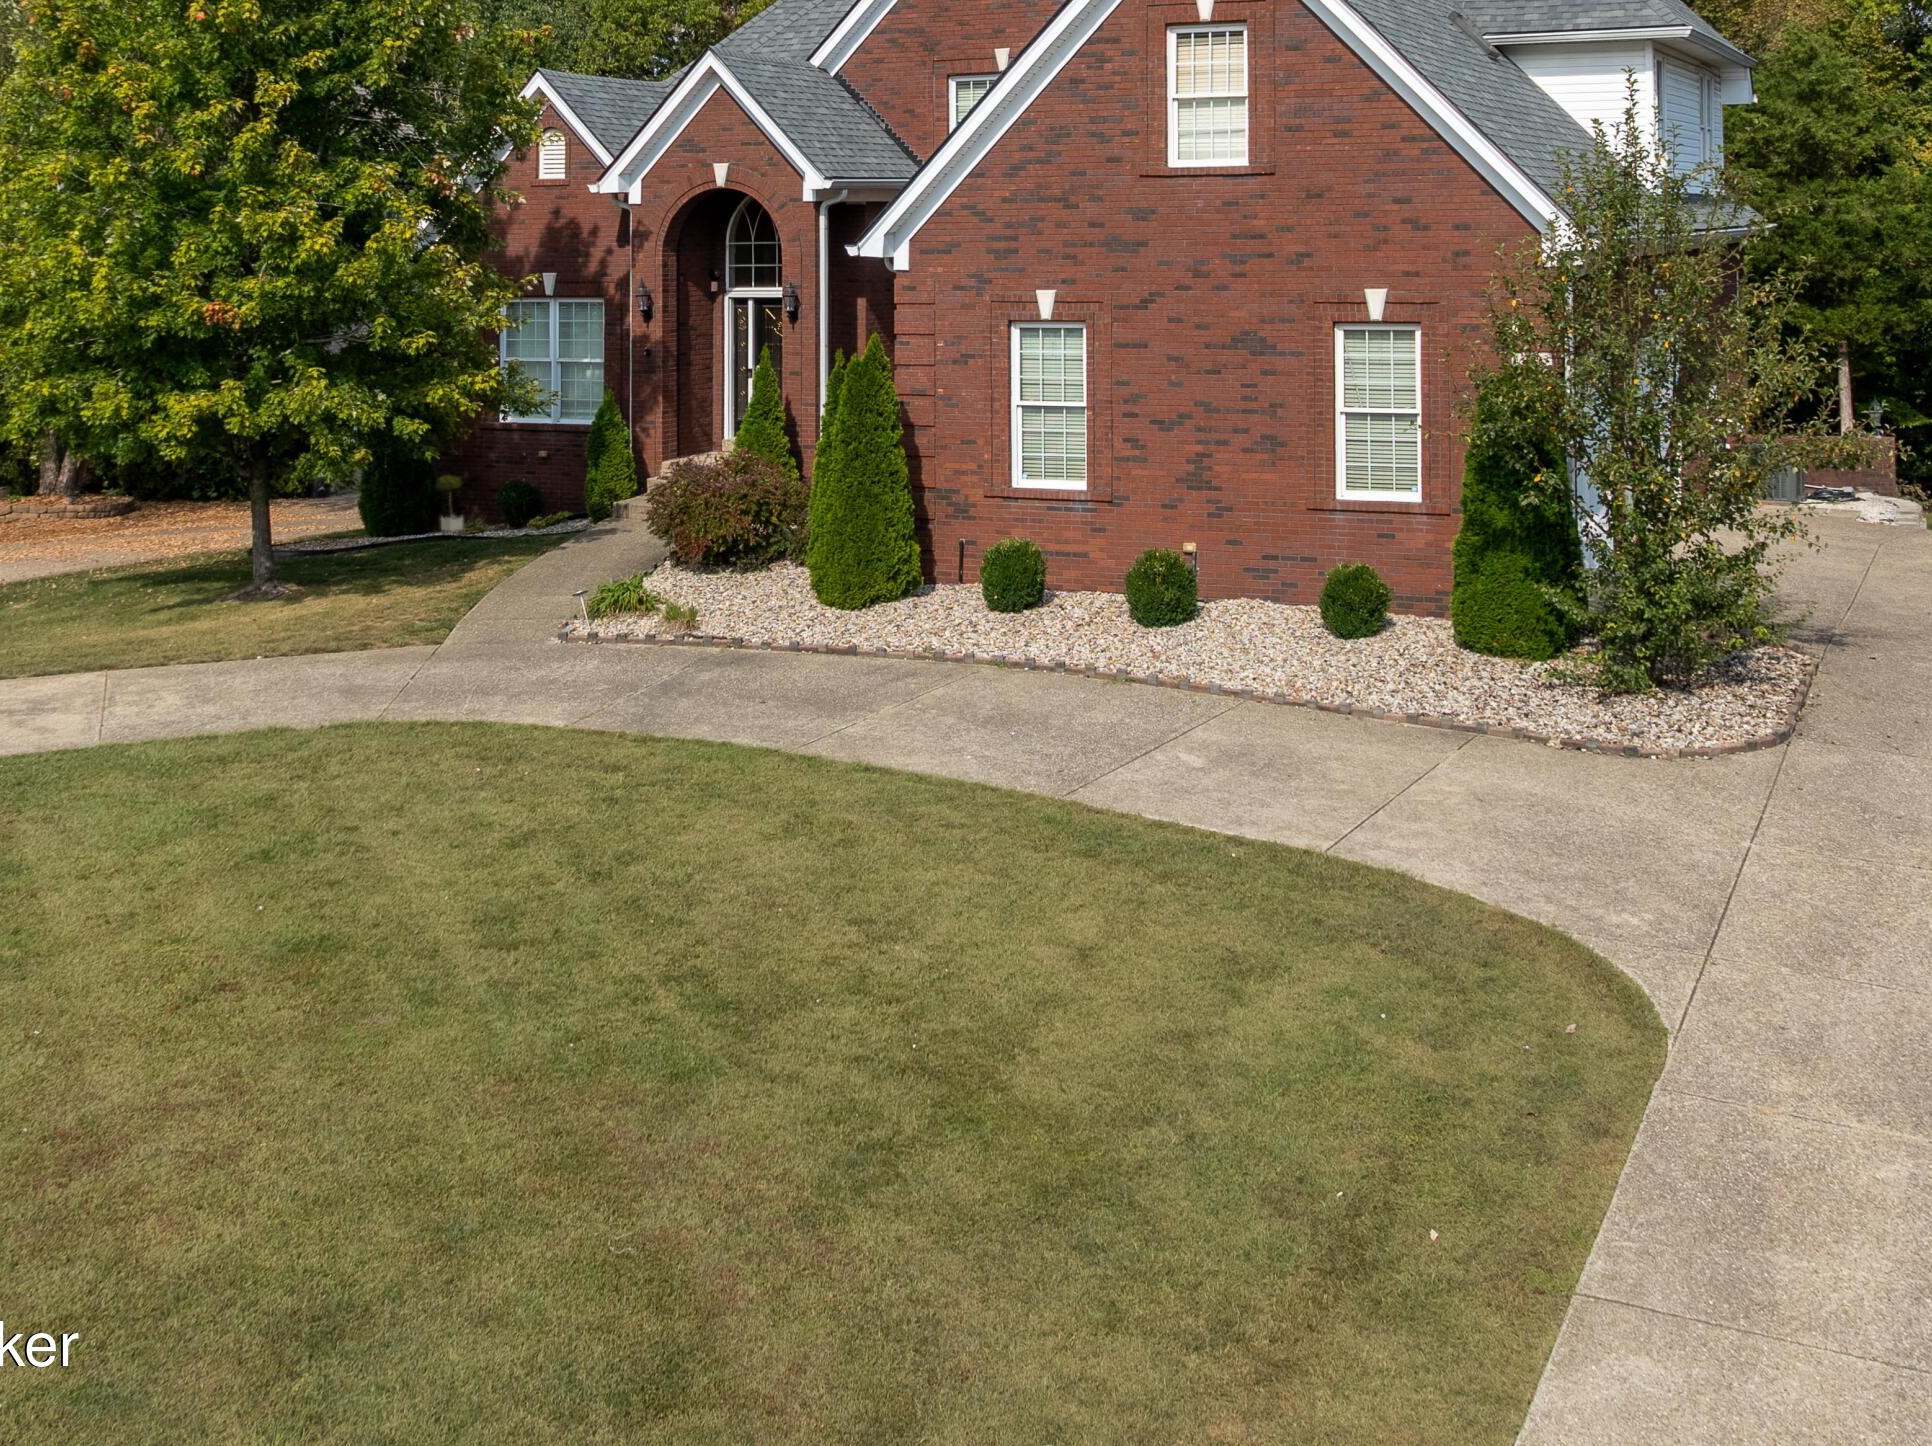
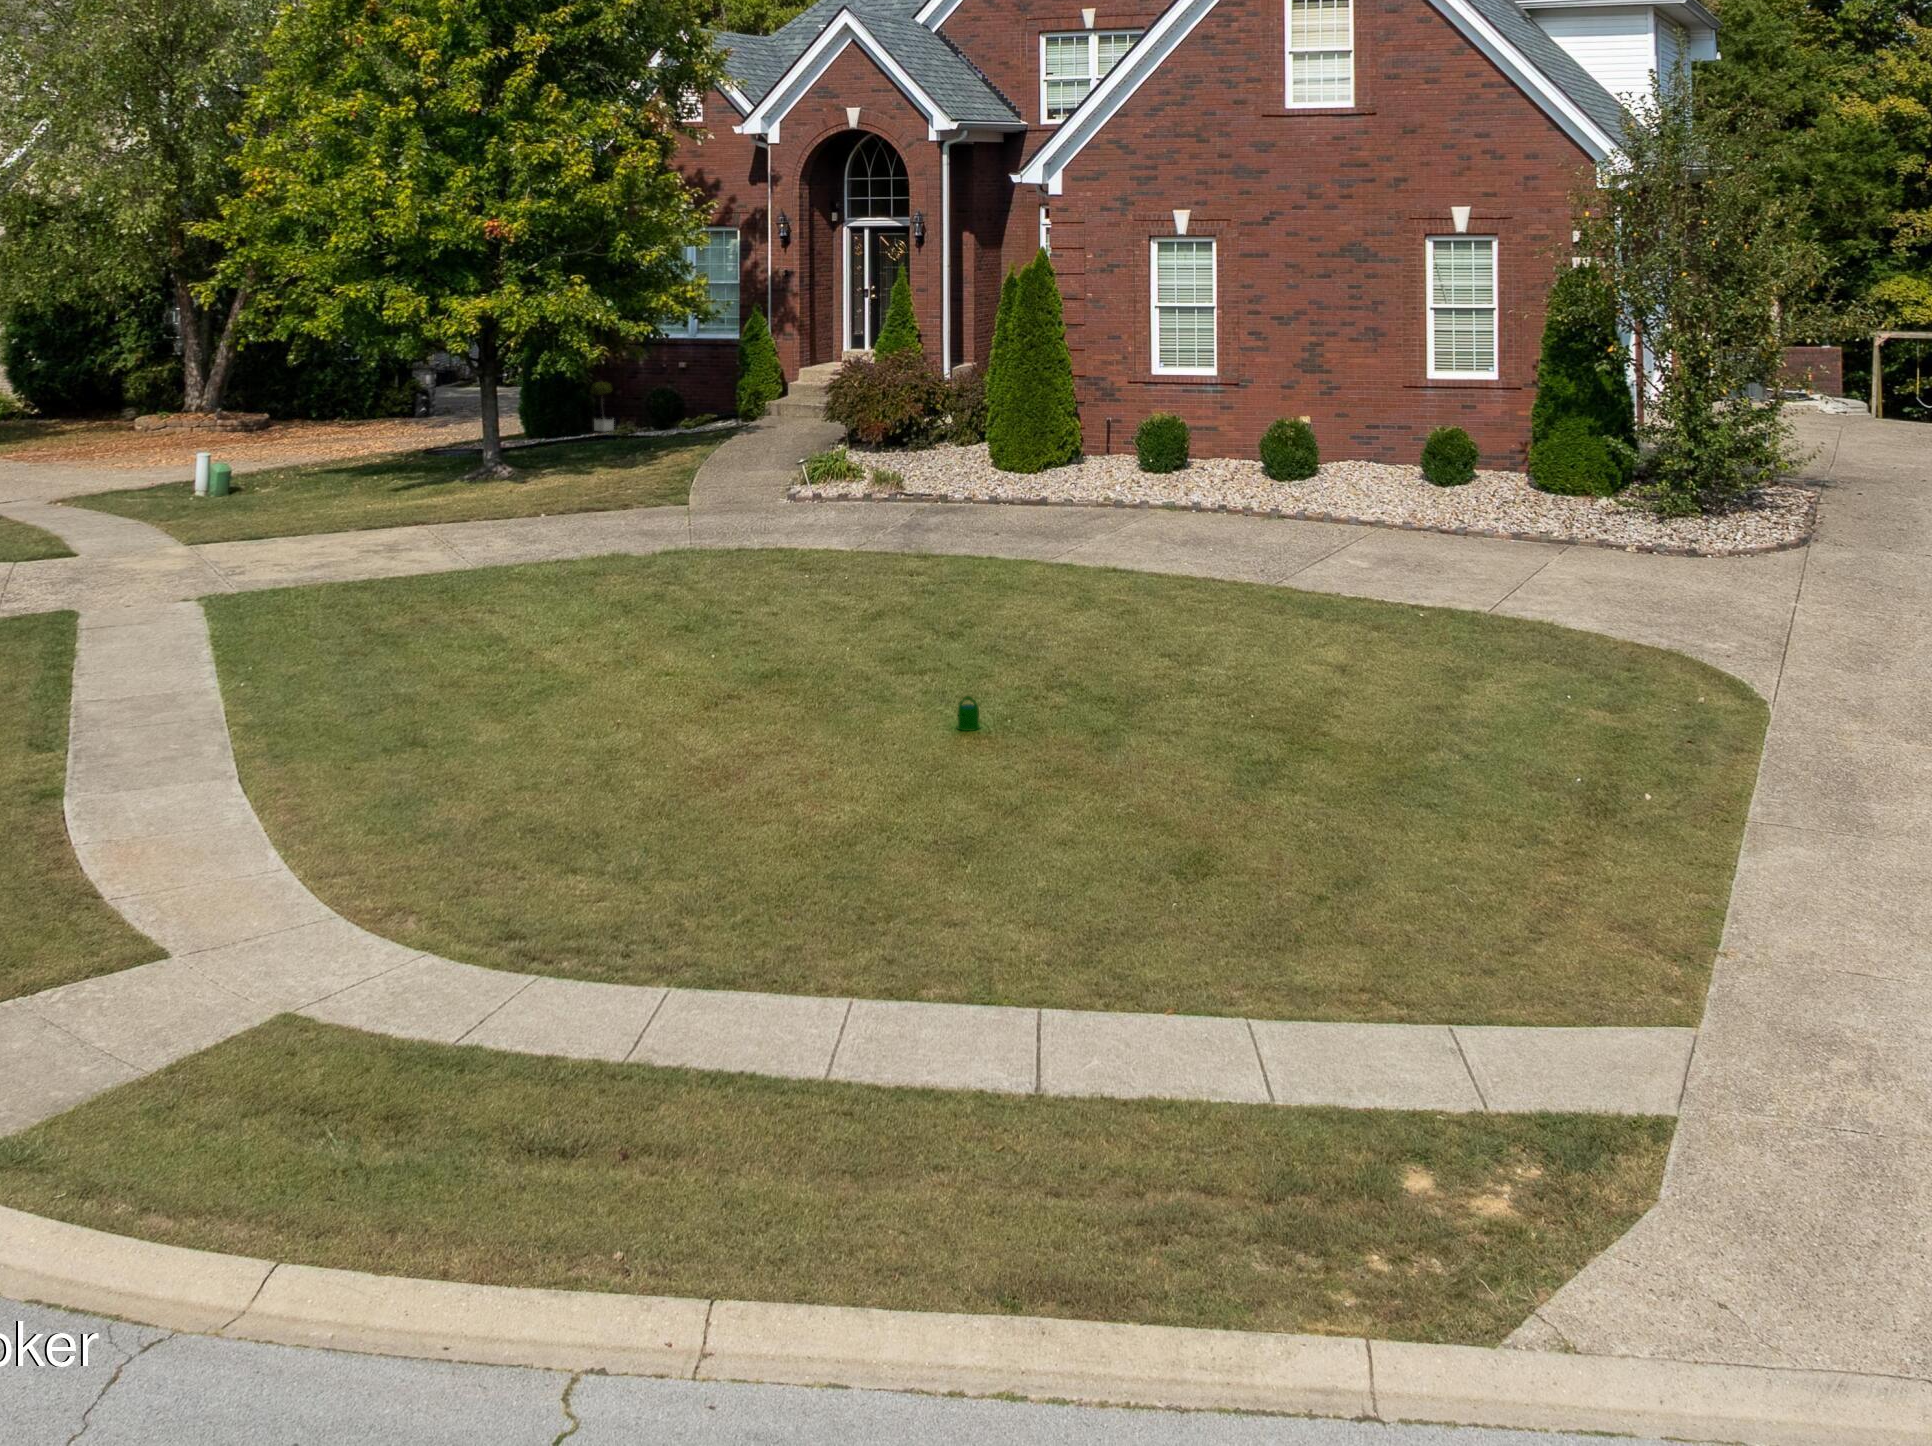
watering can: none [420,1041,465,1095] -> present [957,696,980,731]

